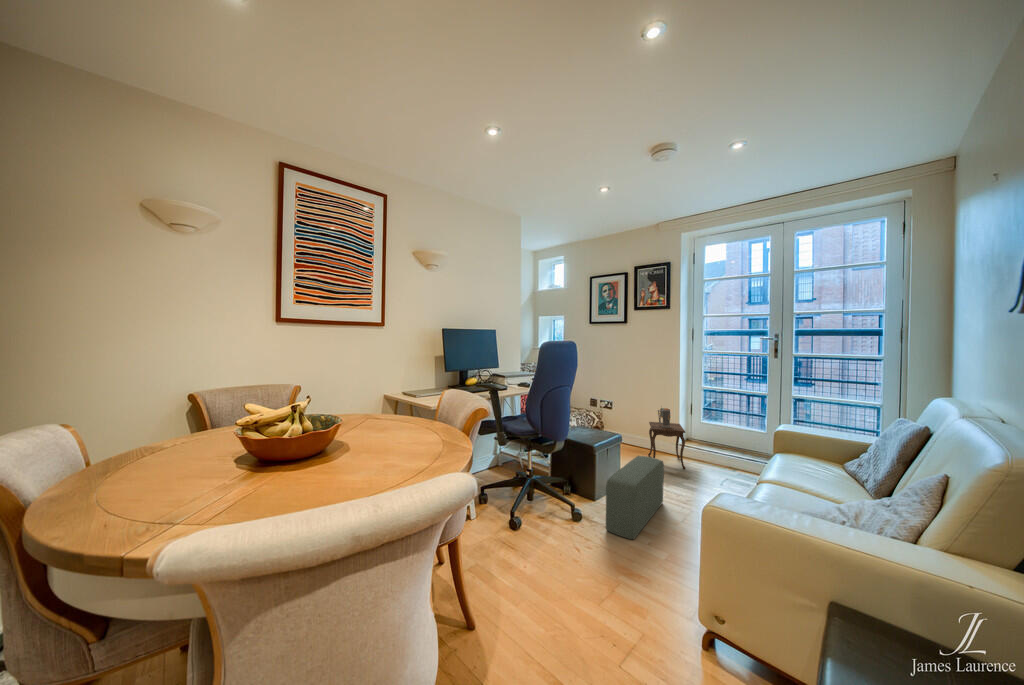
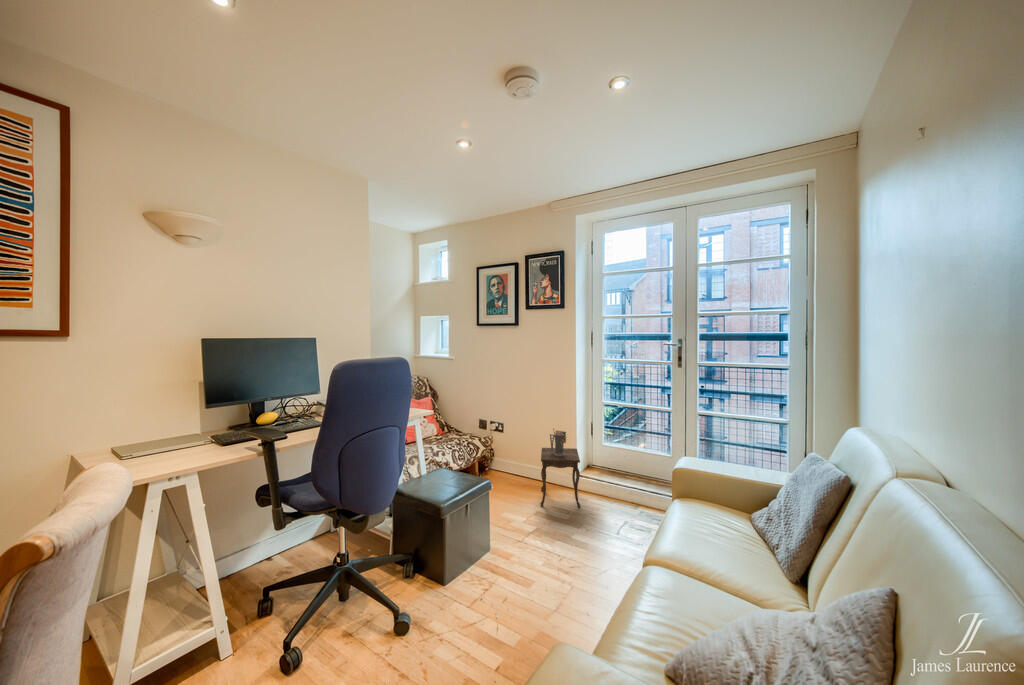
pouf: present [606,456,664,539] -> none [441,509,540,659]

